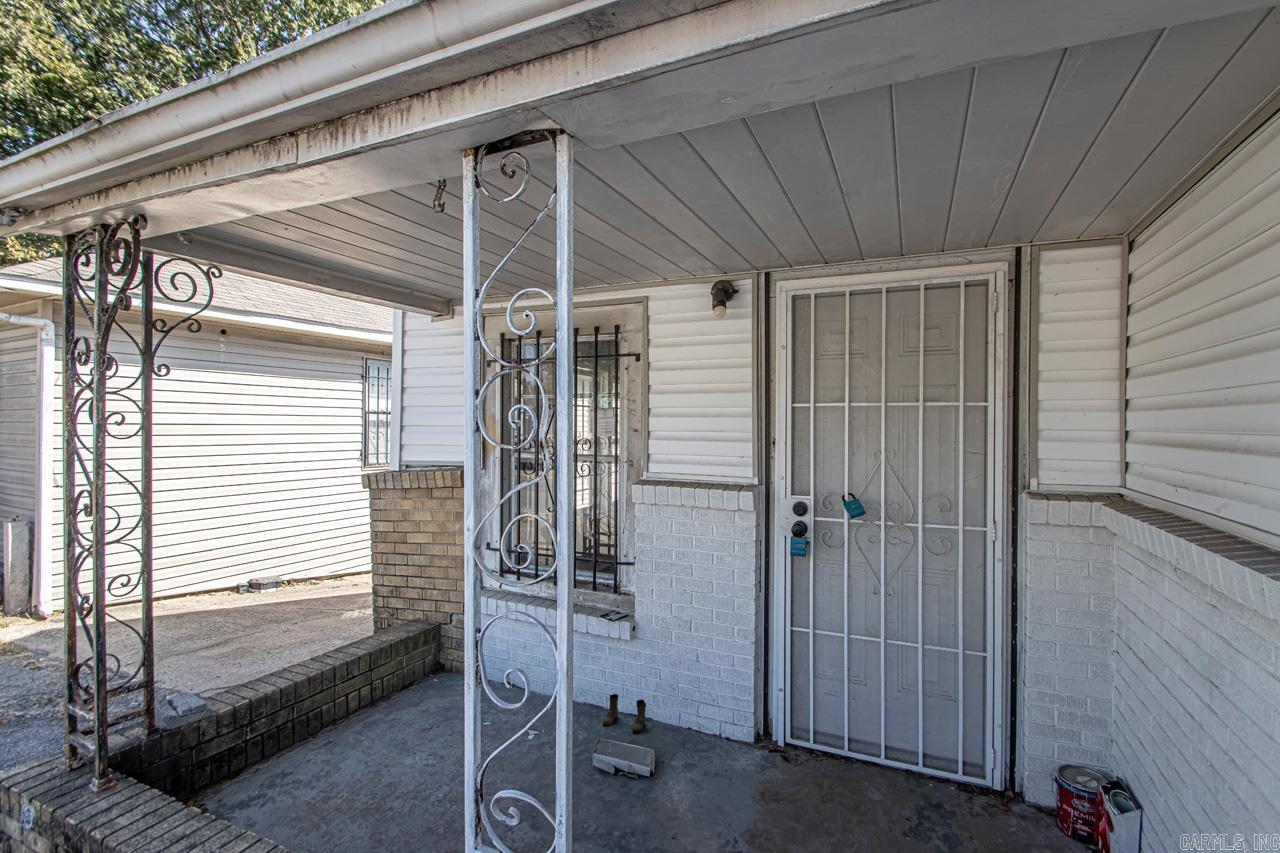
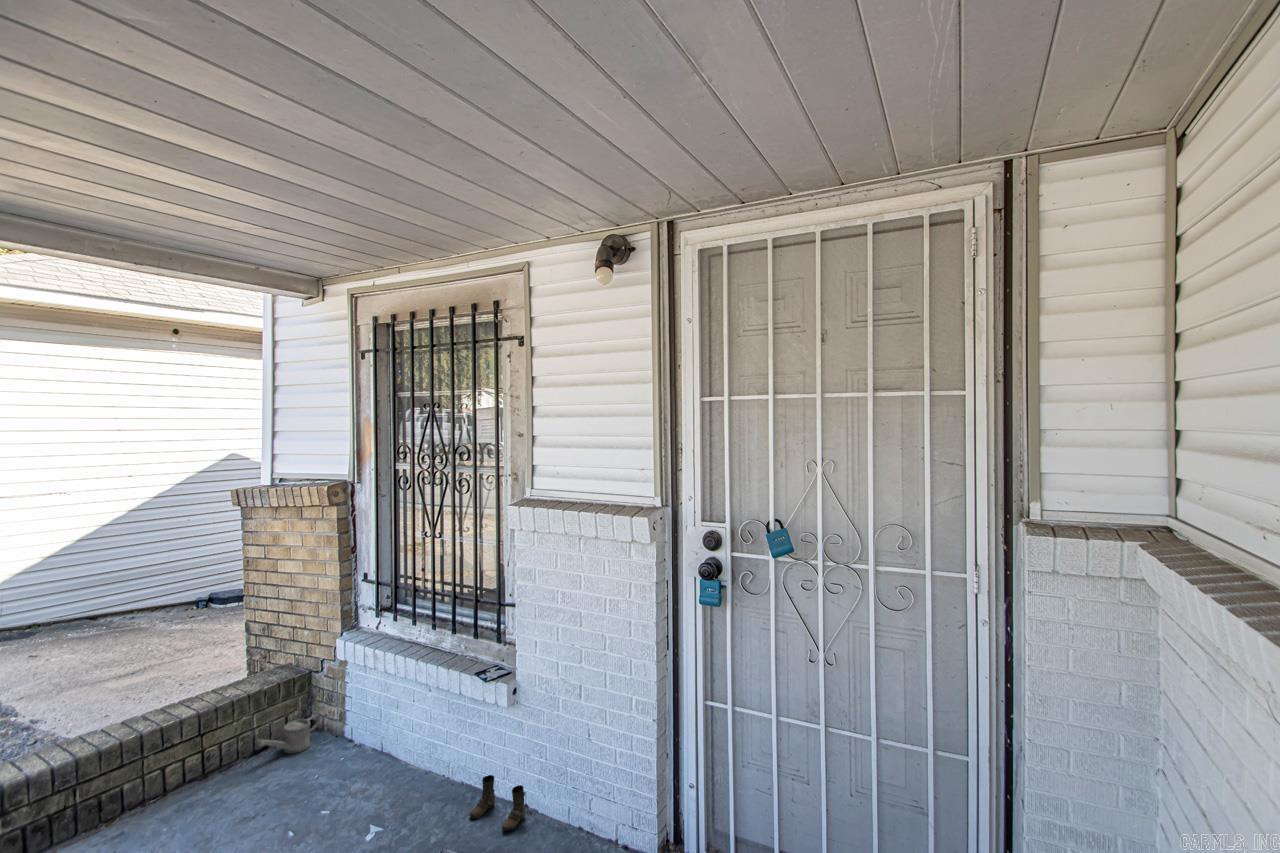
watering can: none [412,658,450,688] -> present [257,715,320,753]

